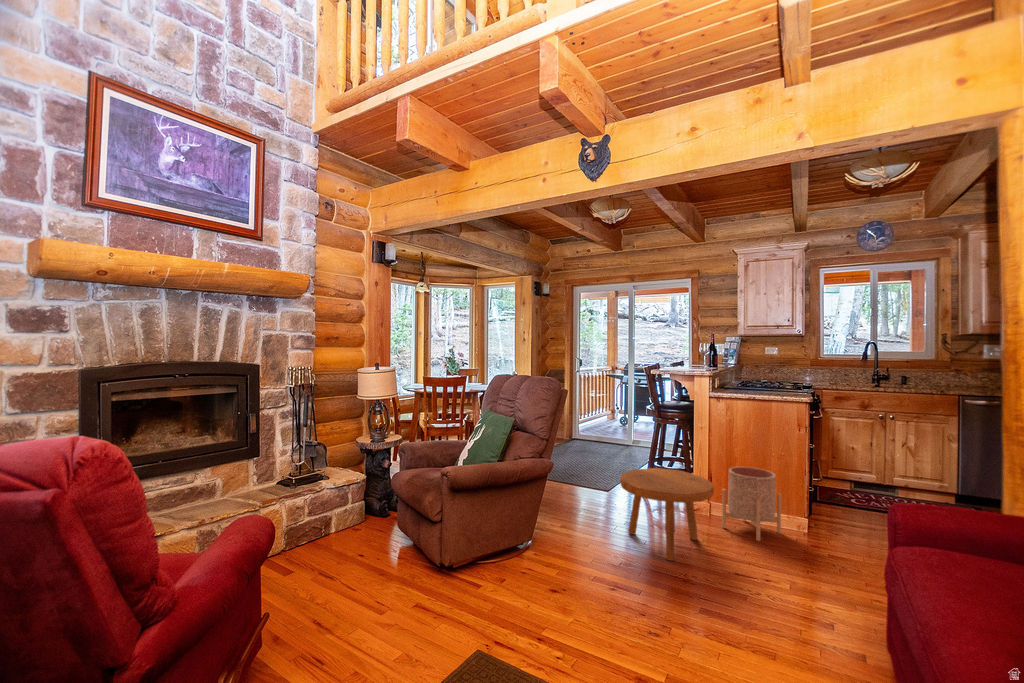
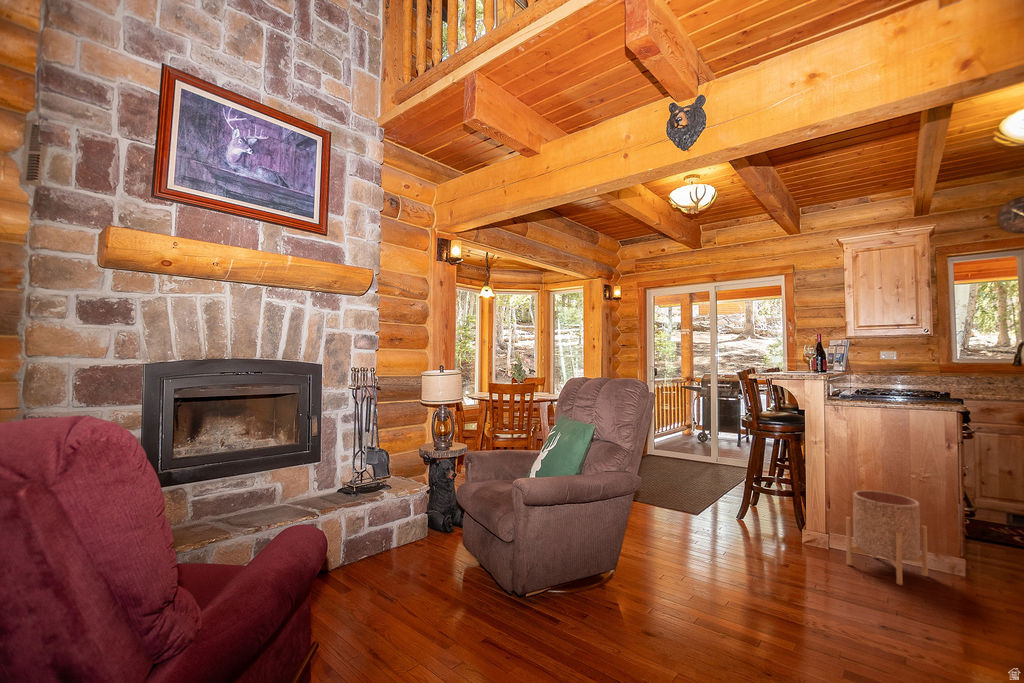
footstool: present [620,468,714,561] -> none [718,488,842,603]

